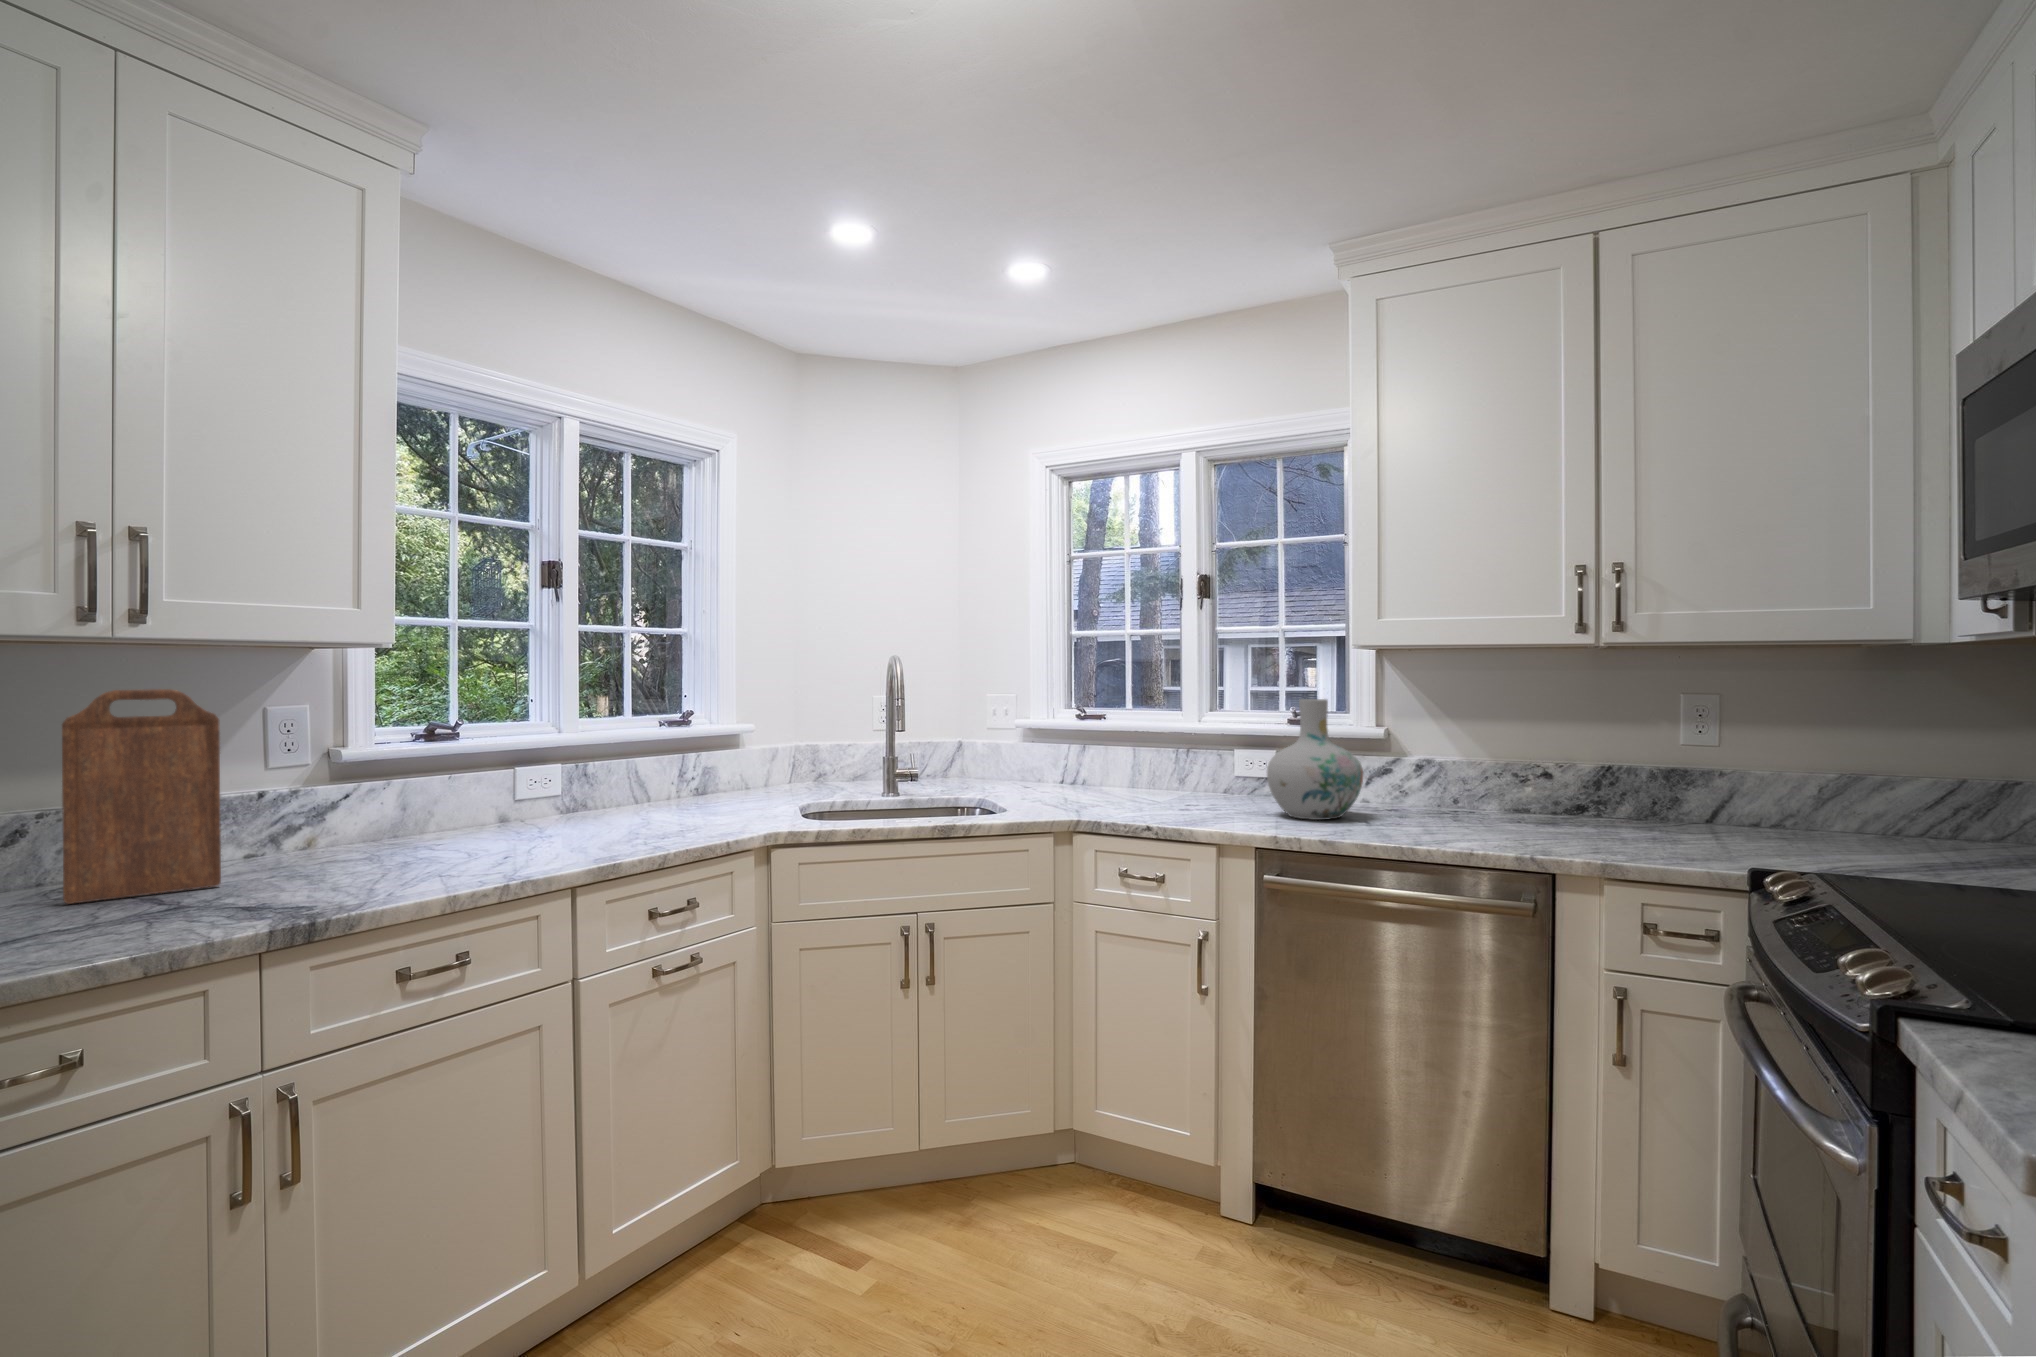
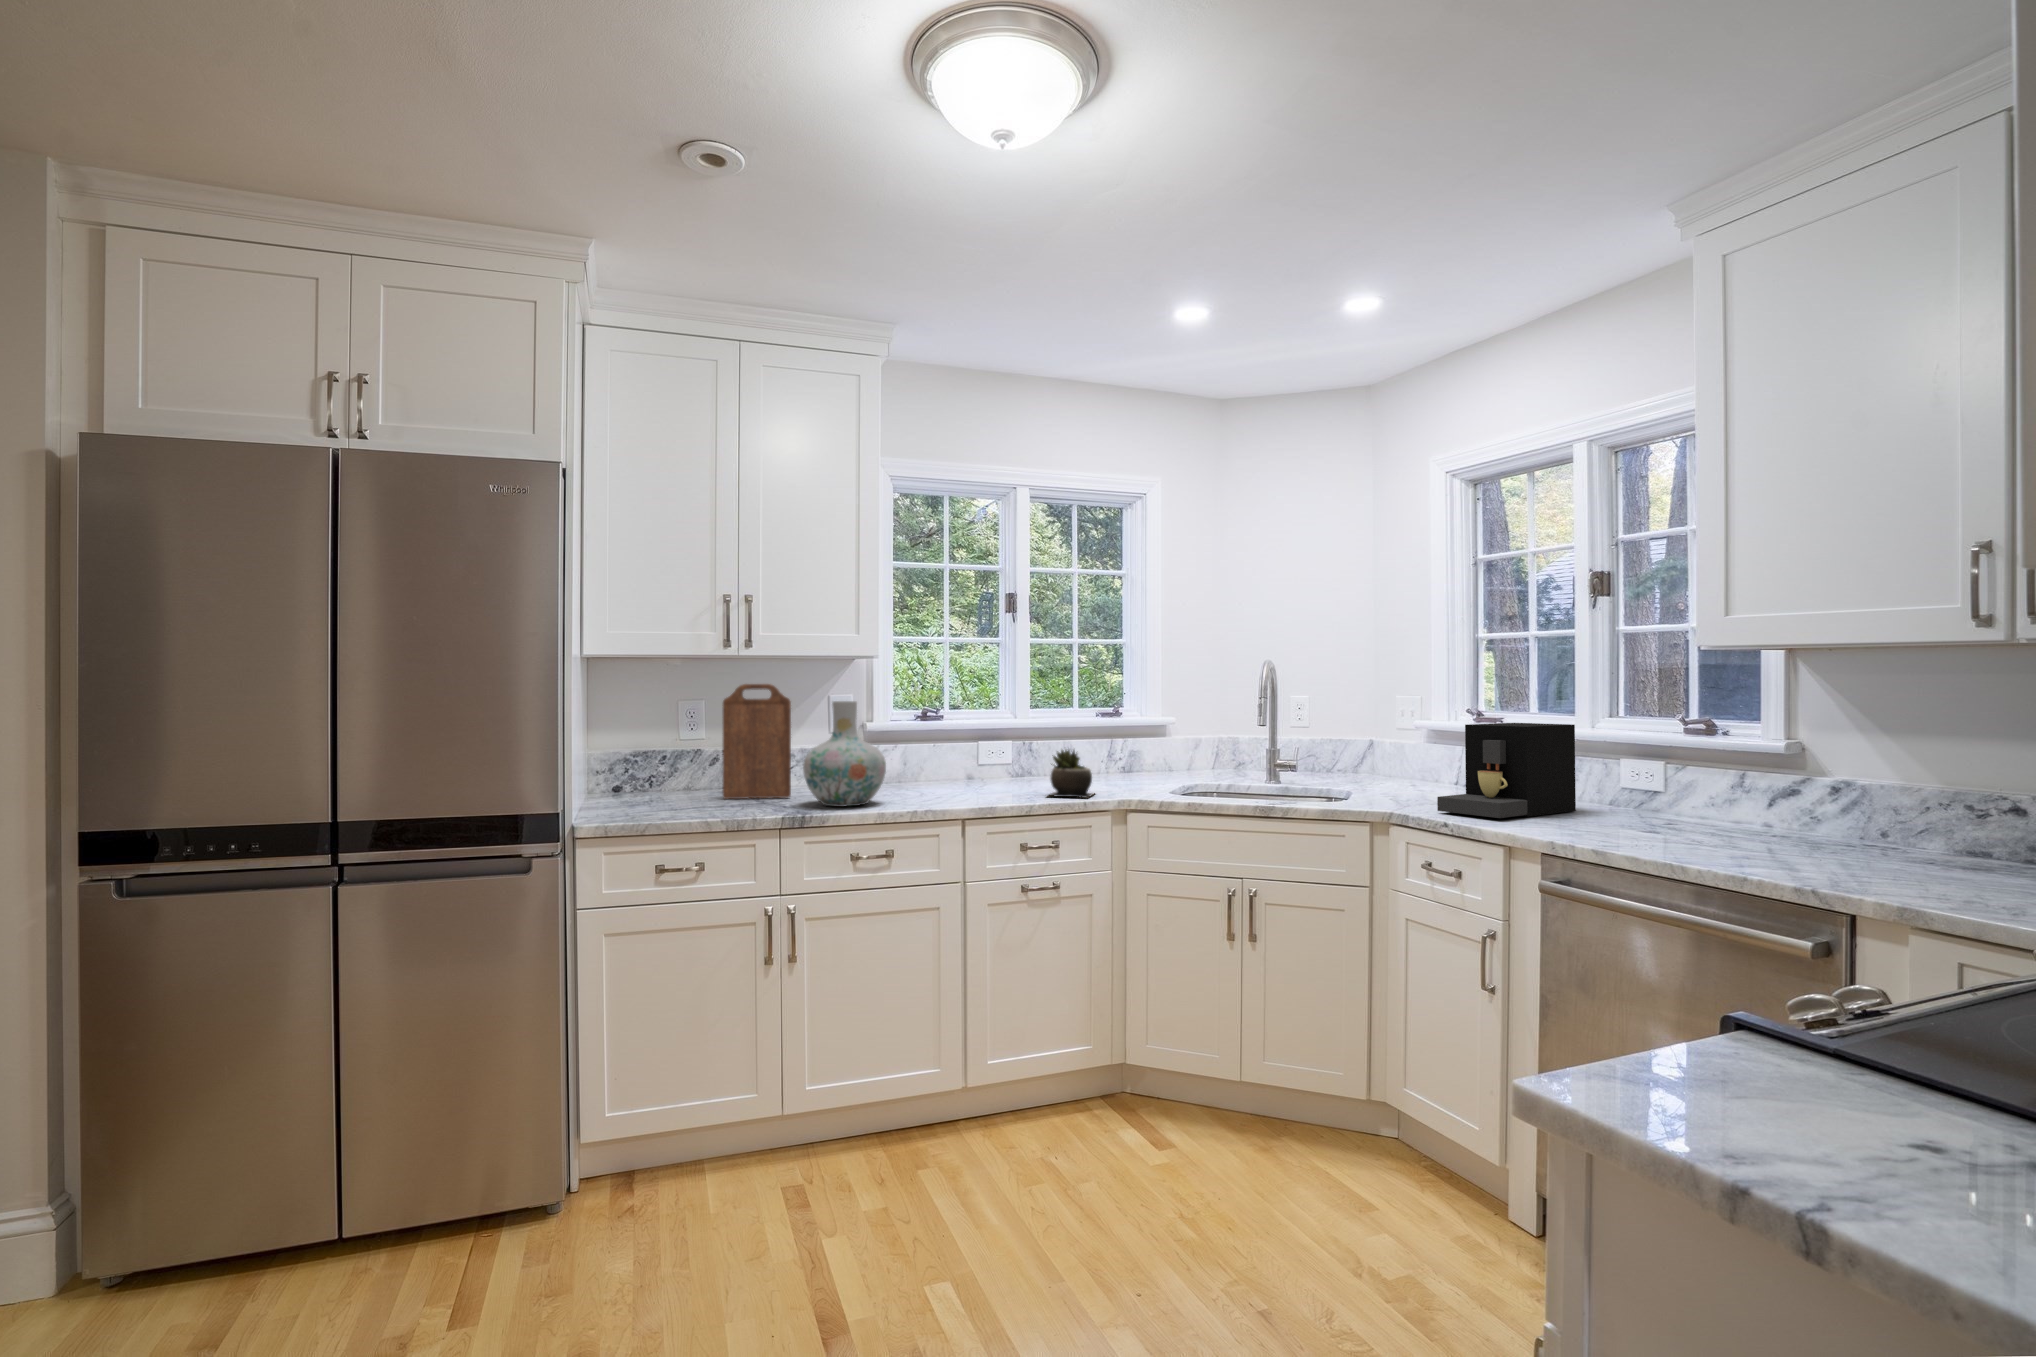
vase: present [1267,699,1363,820] -> present [803,701,886,807]
coffee maker: none [1117,719,1211,816] -> present [1437,723,1576,818]
succulent plant: none [660,769,725,838] -> present [1049,750,1093,798]

